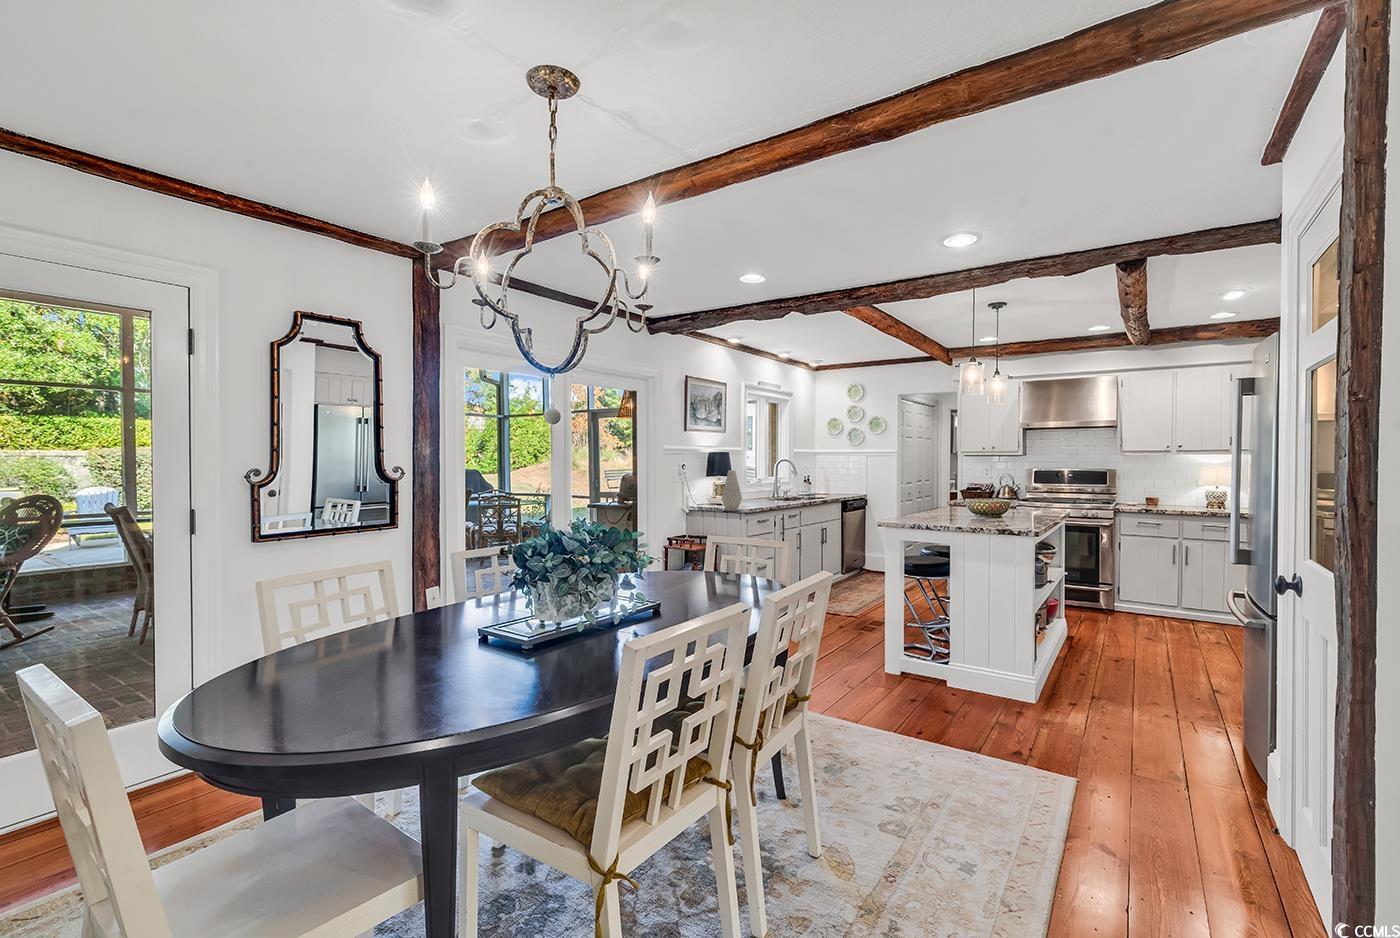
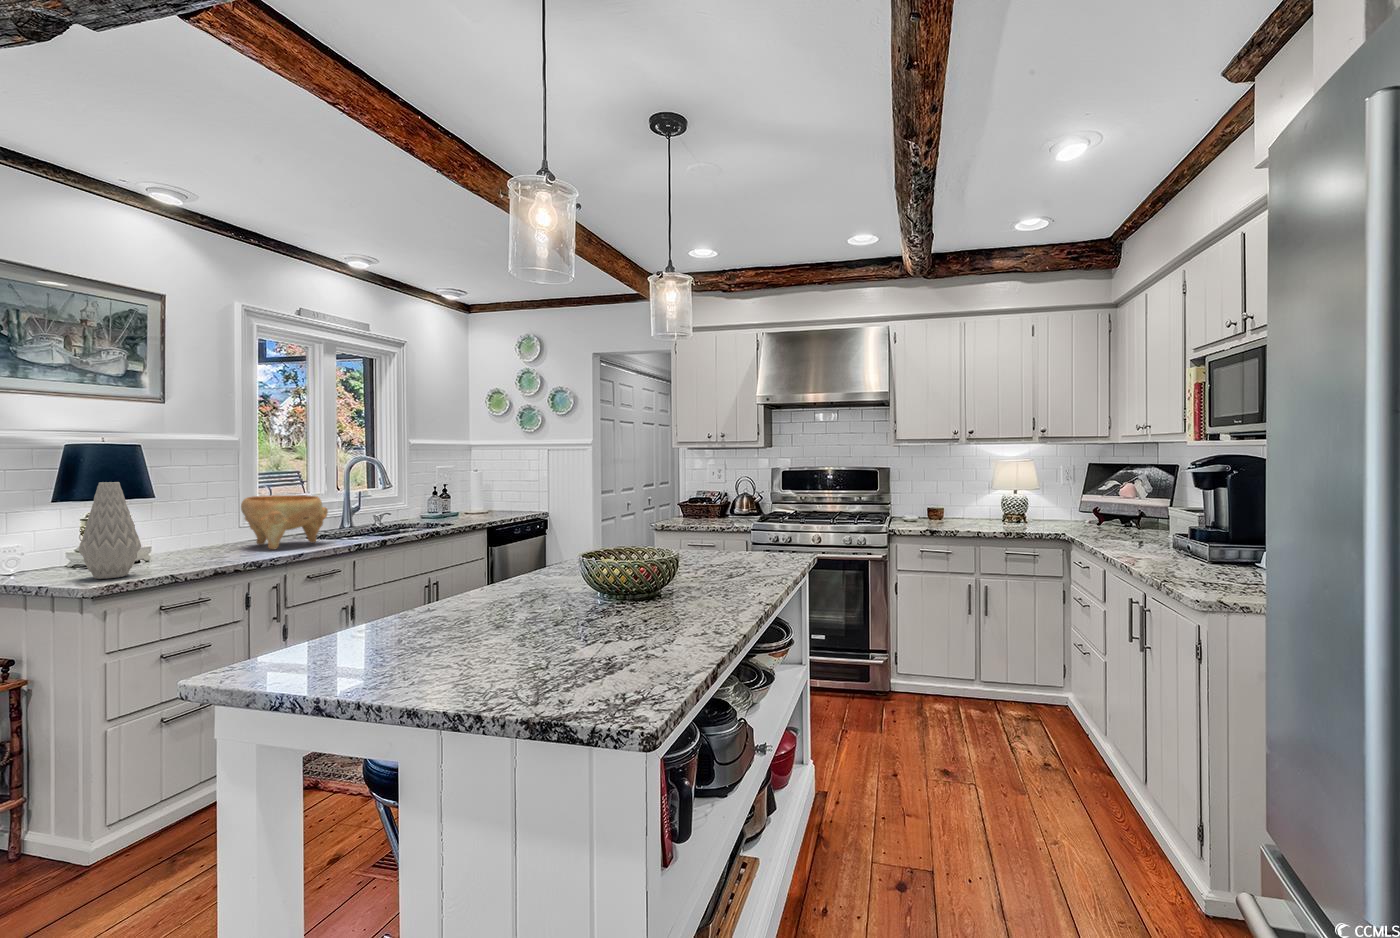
decorative bowl: none [749,478,785,504] -> present [241,495,328,550]

